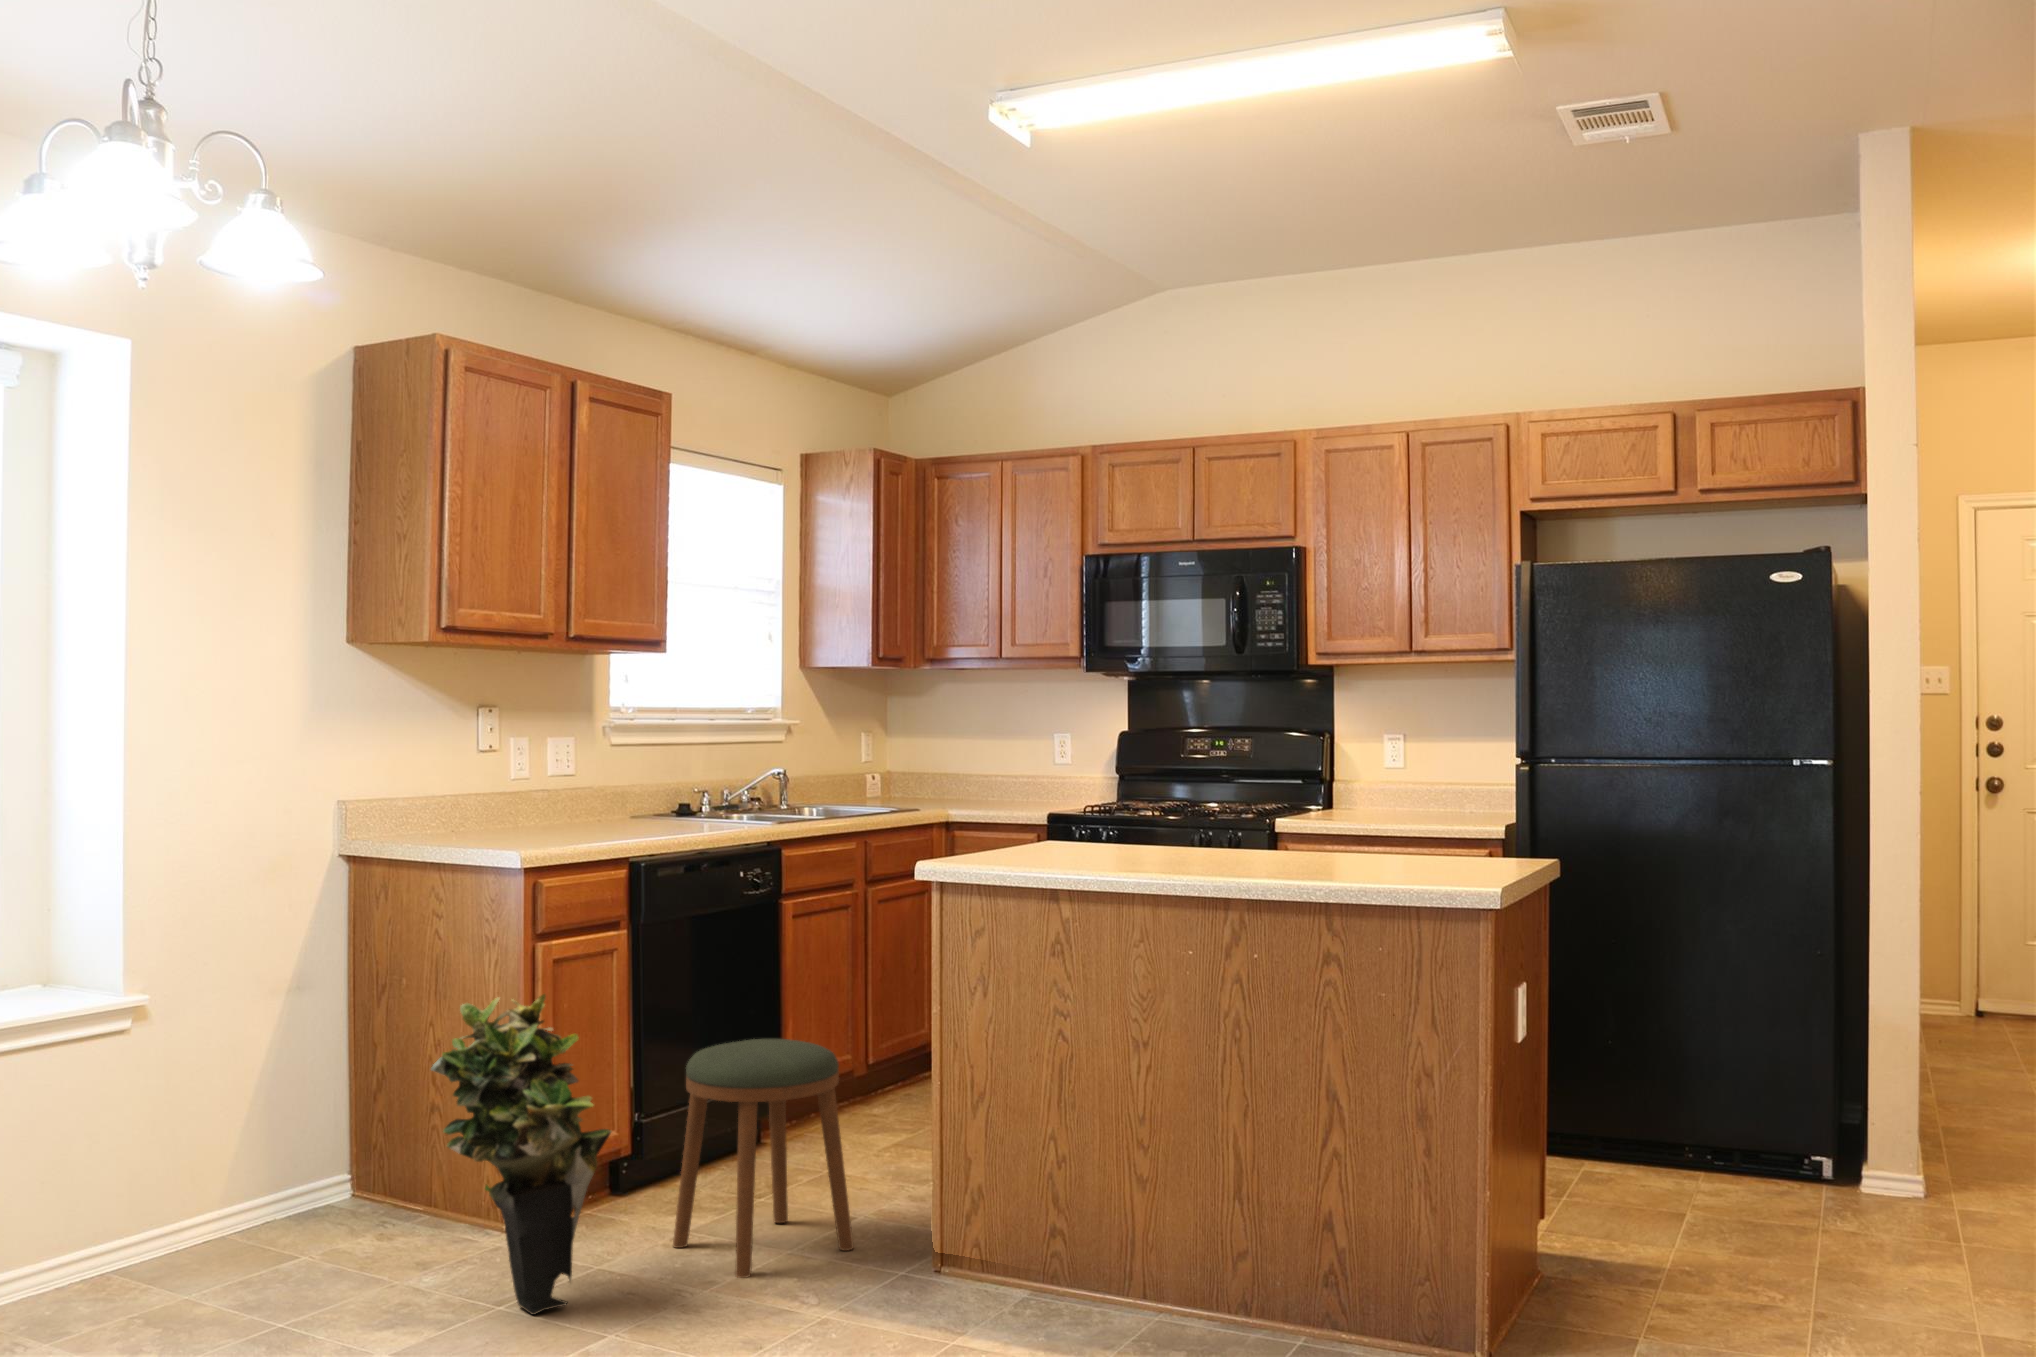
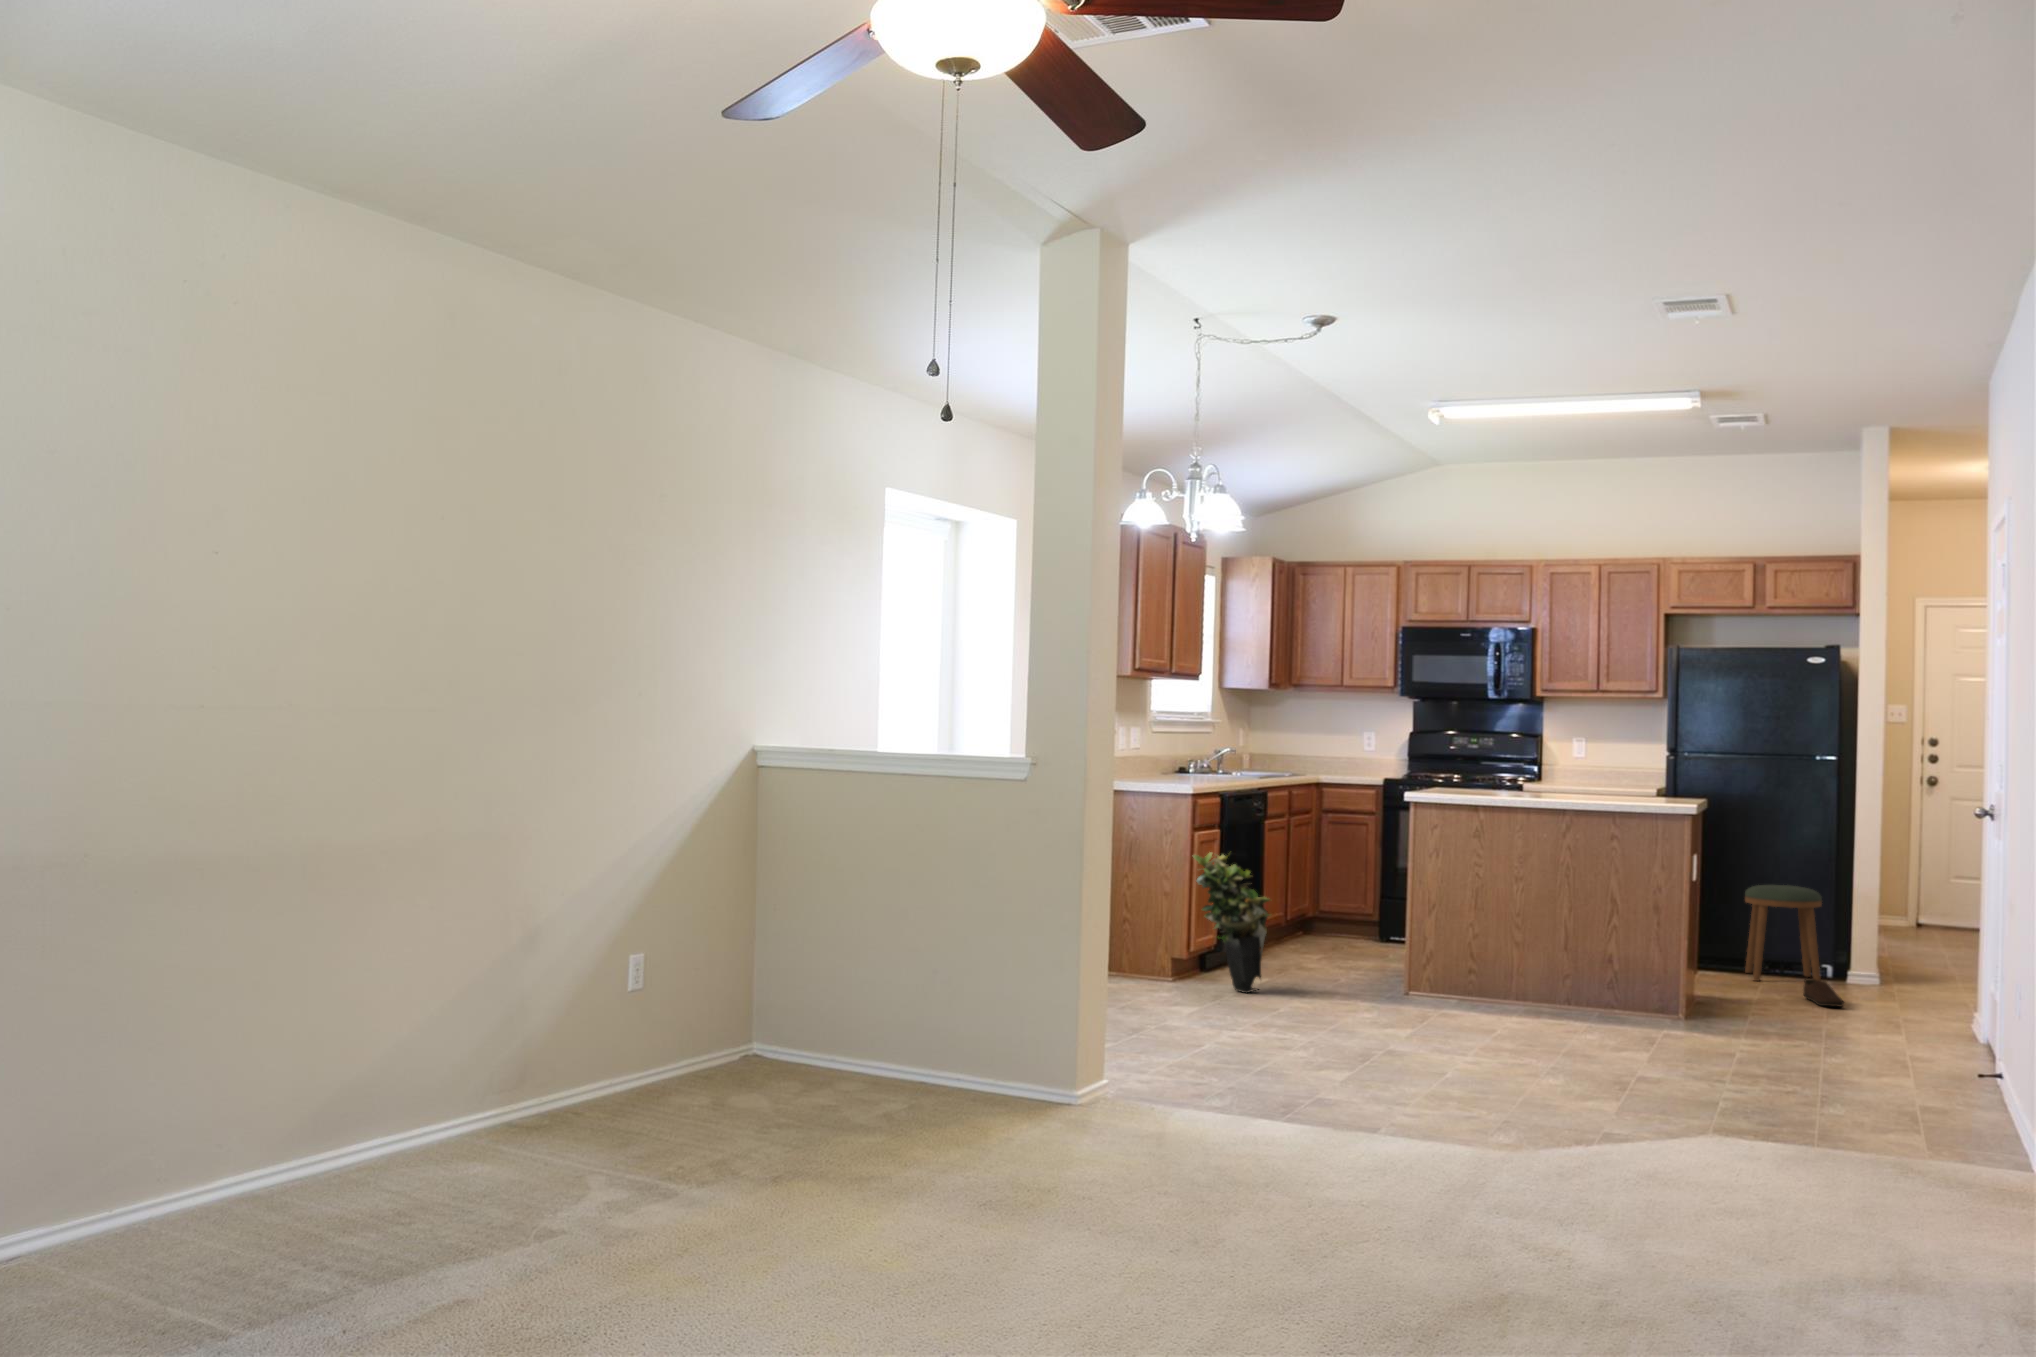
stool: present [673,1039,854,1278] -> present [1745,885,1822,981]
shoe: none [1766,1232,1854,1314] -> present [1803,979,1844,1007]

